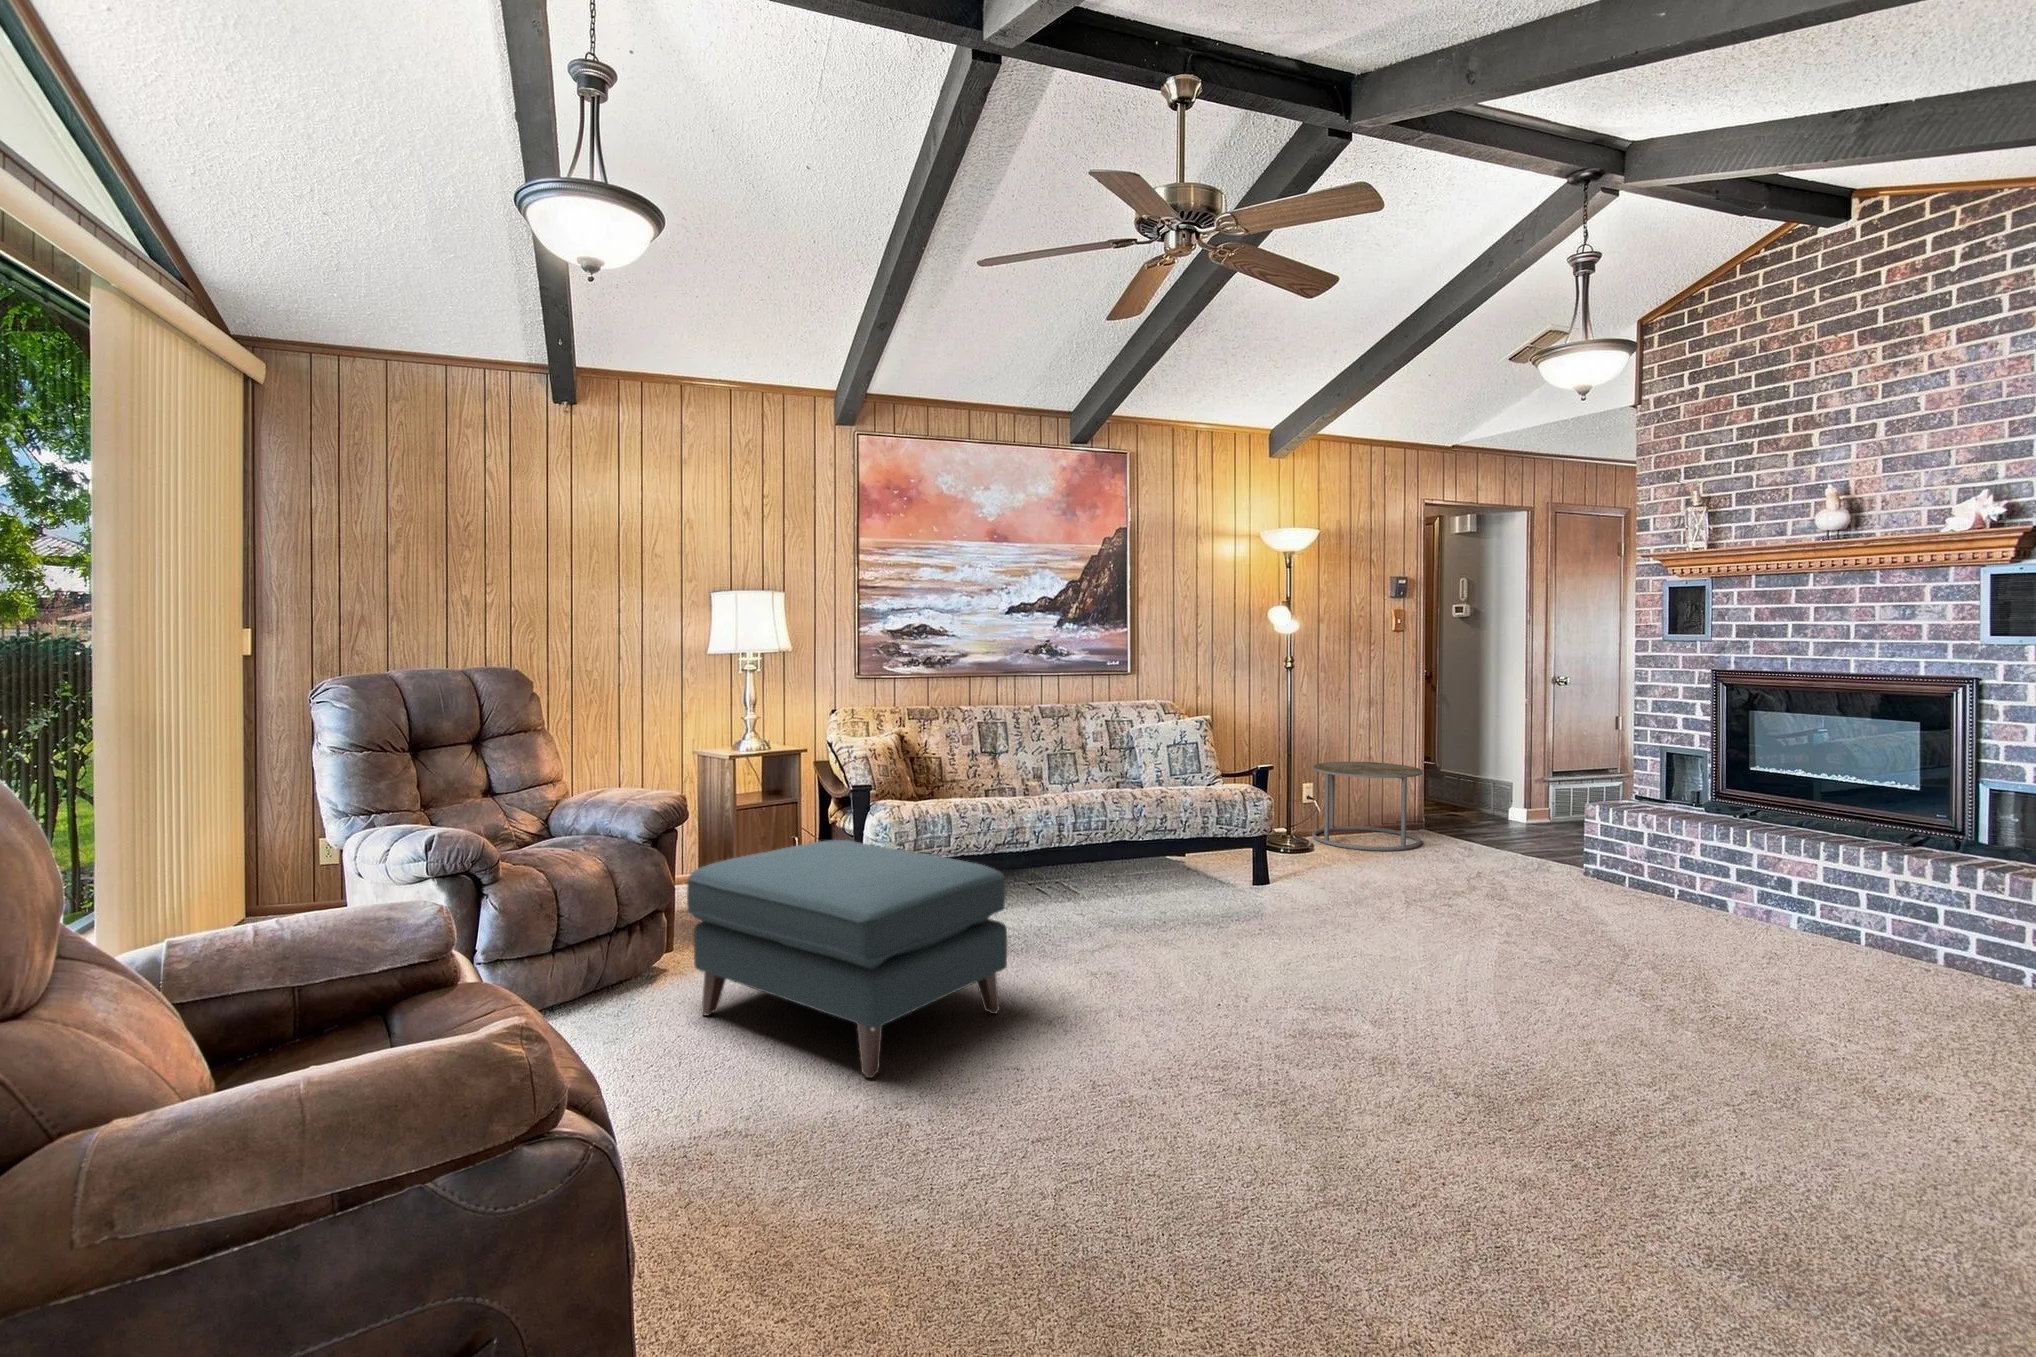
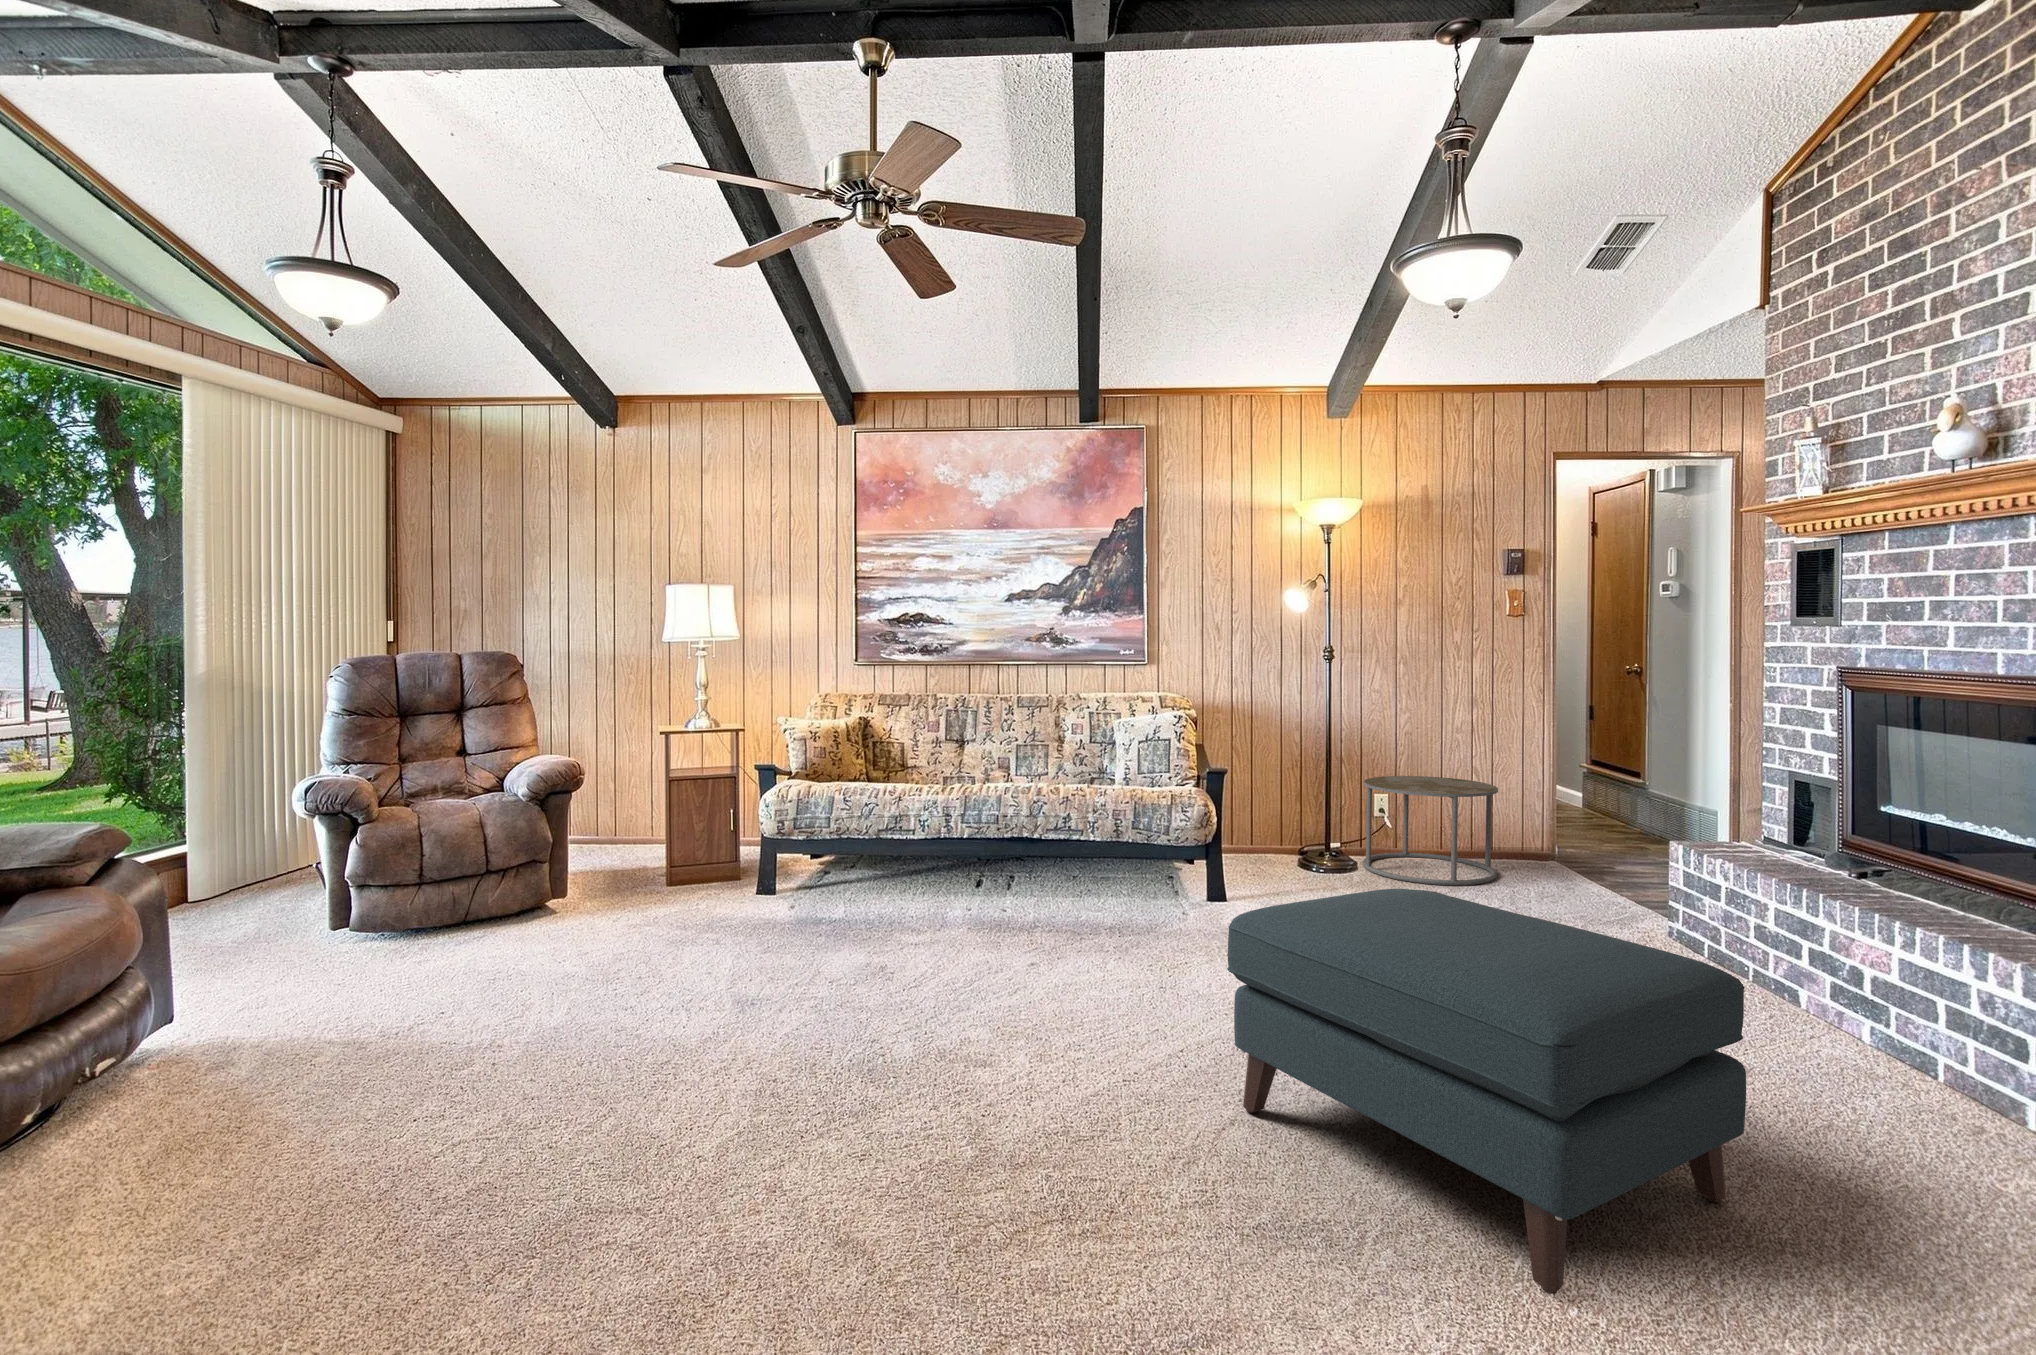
ottoman: present [687,840,1007,1078] -> present [1227,889,1746,1294]

